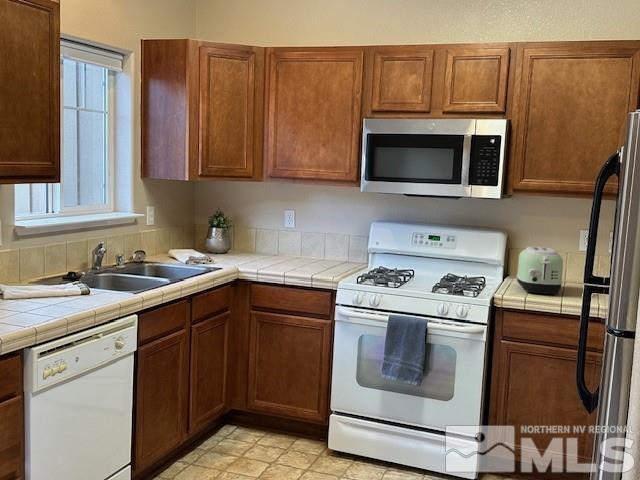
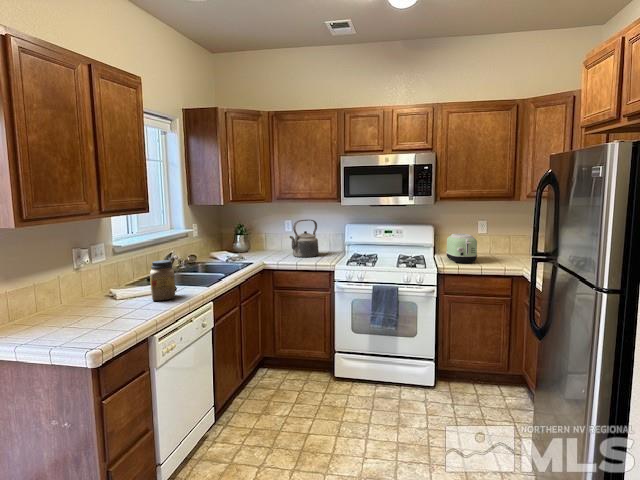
kettle: none [282,210,328,266] -> present [290,220,319,257]
jar: none [48,250,82,305] -> present [150,260,175,301]

